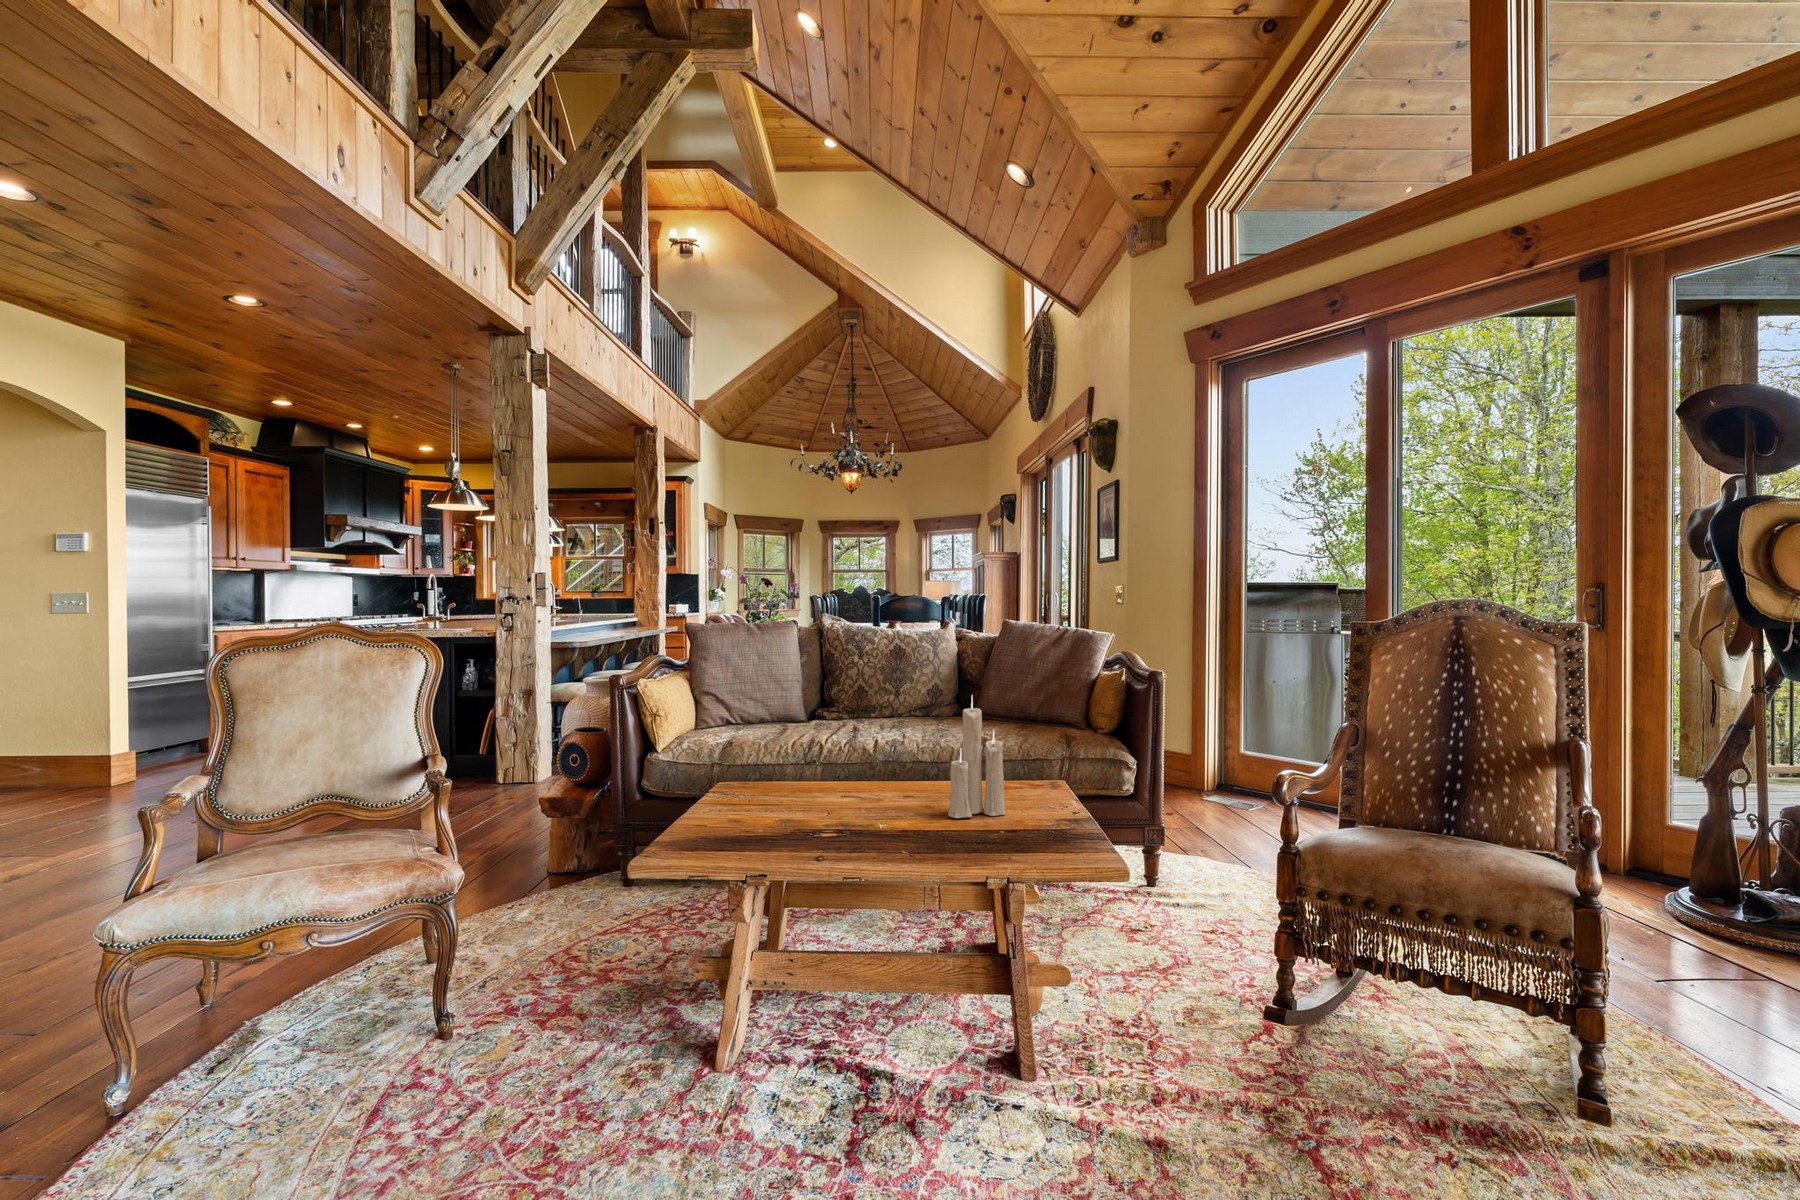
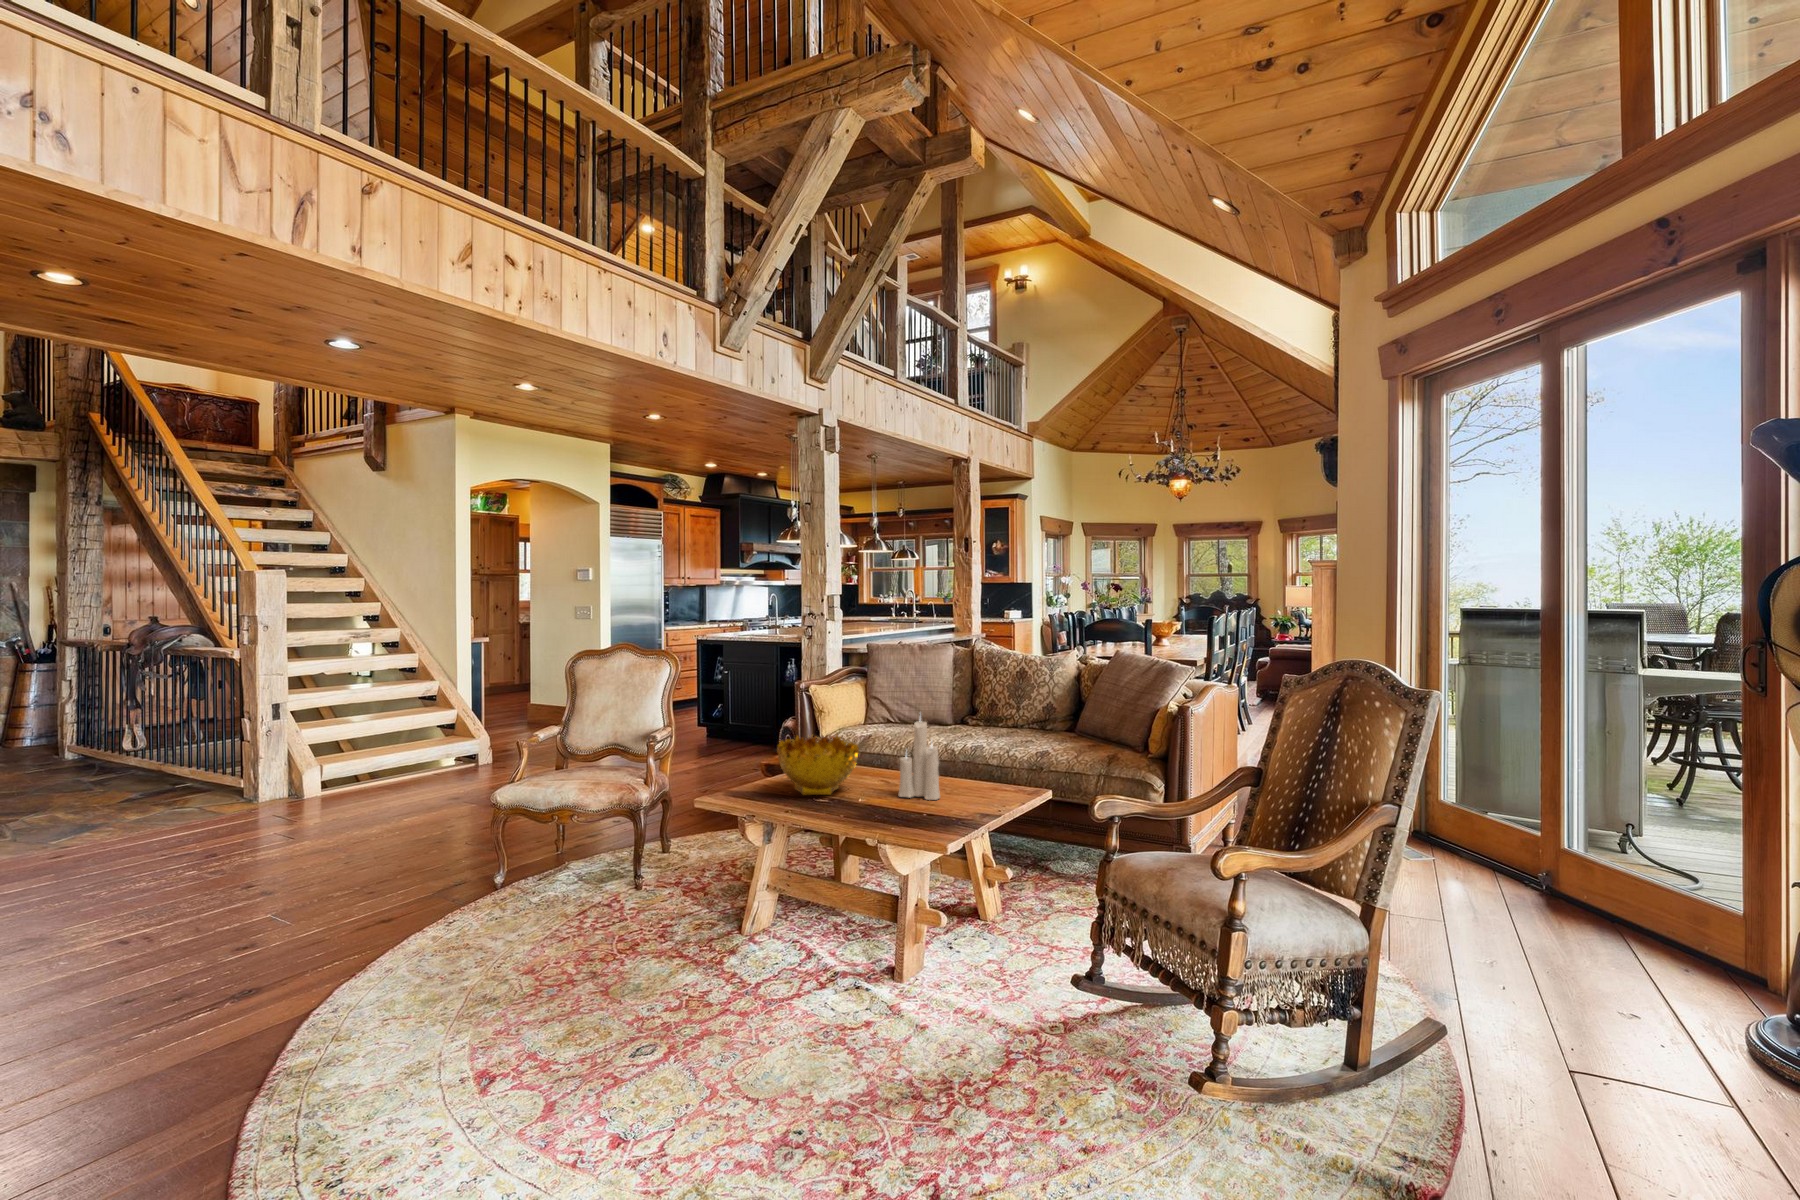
decorative bowl: none [769,740,895,841] -> present [778,735,859,795]

